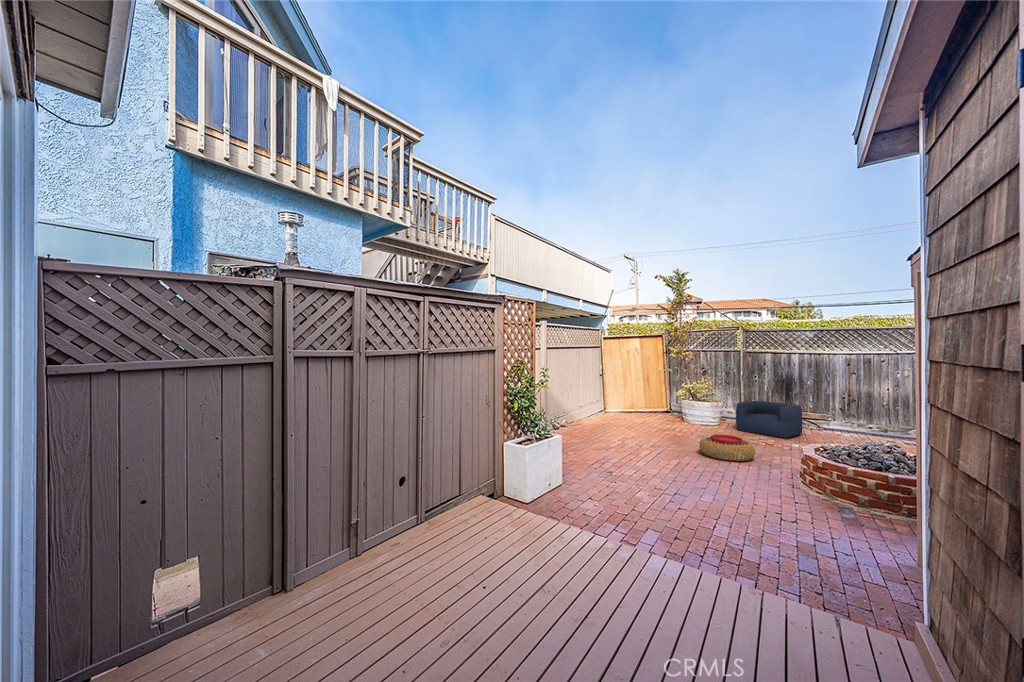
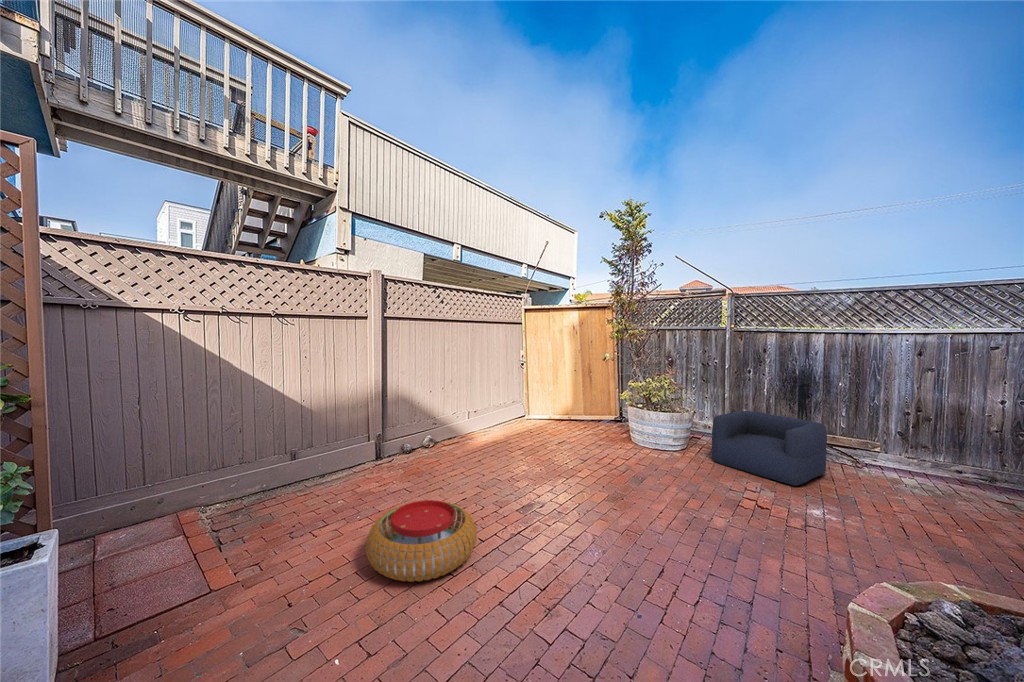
pouf: present [699,435,755,461] -> present [366,500,477,582]

